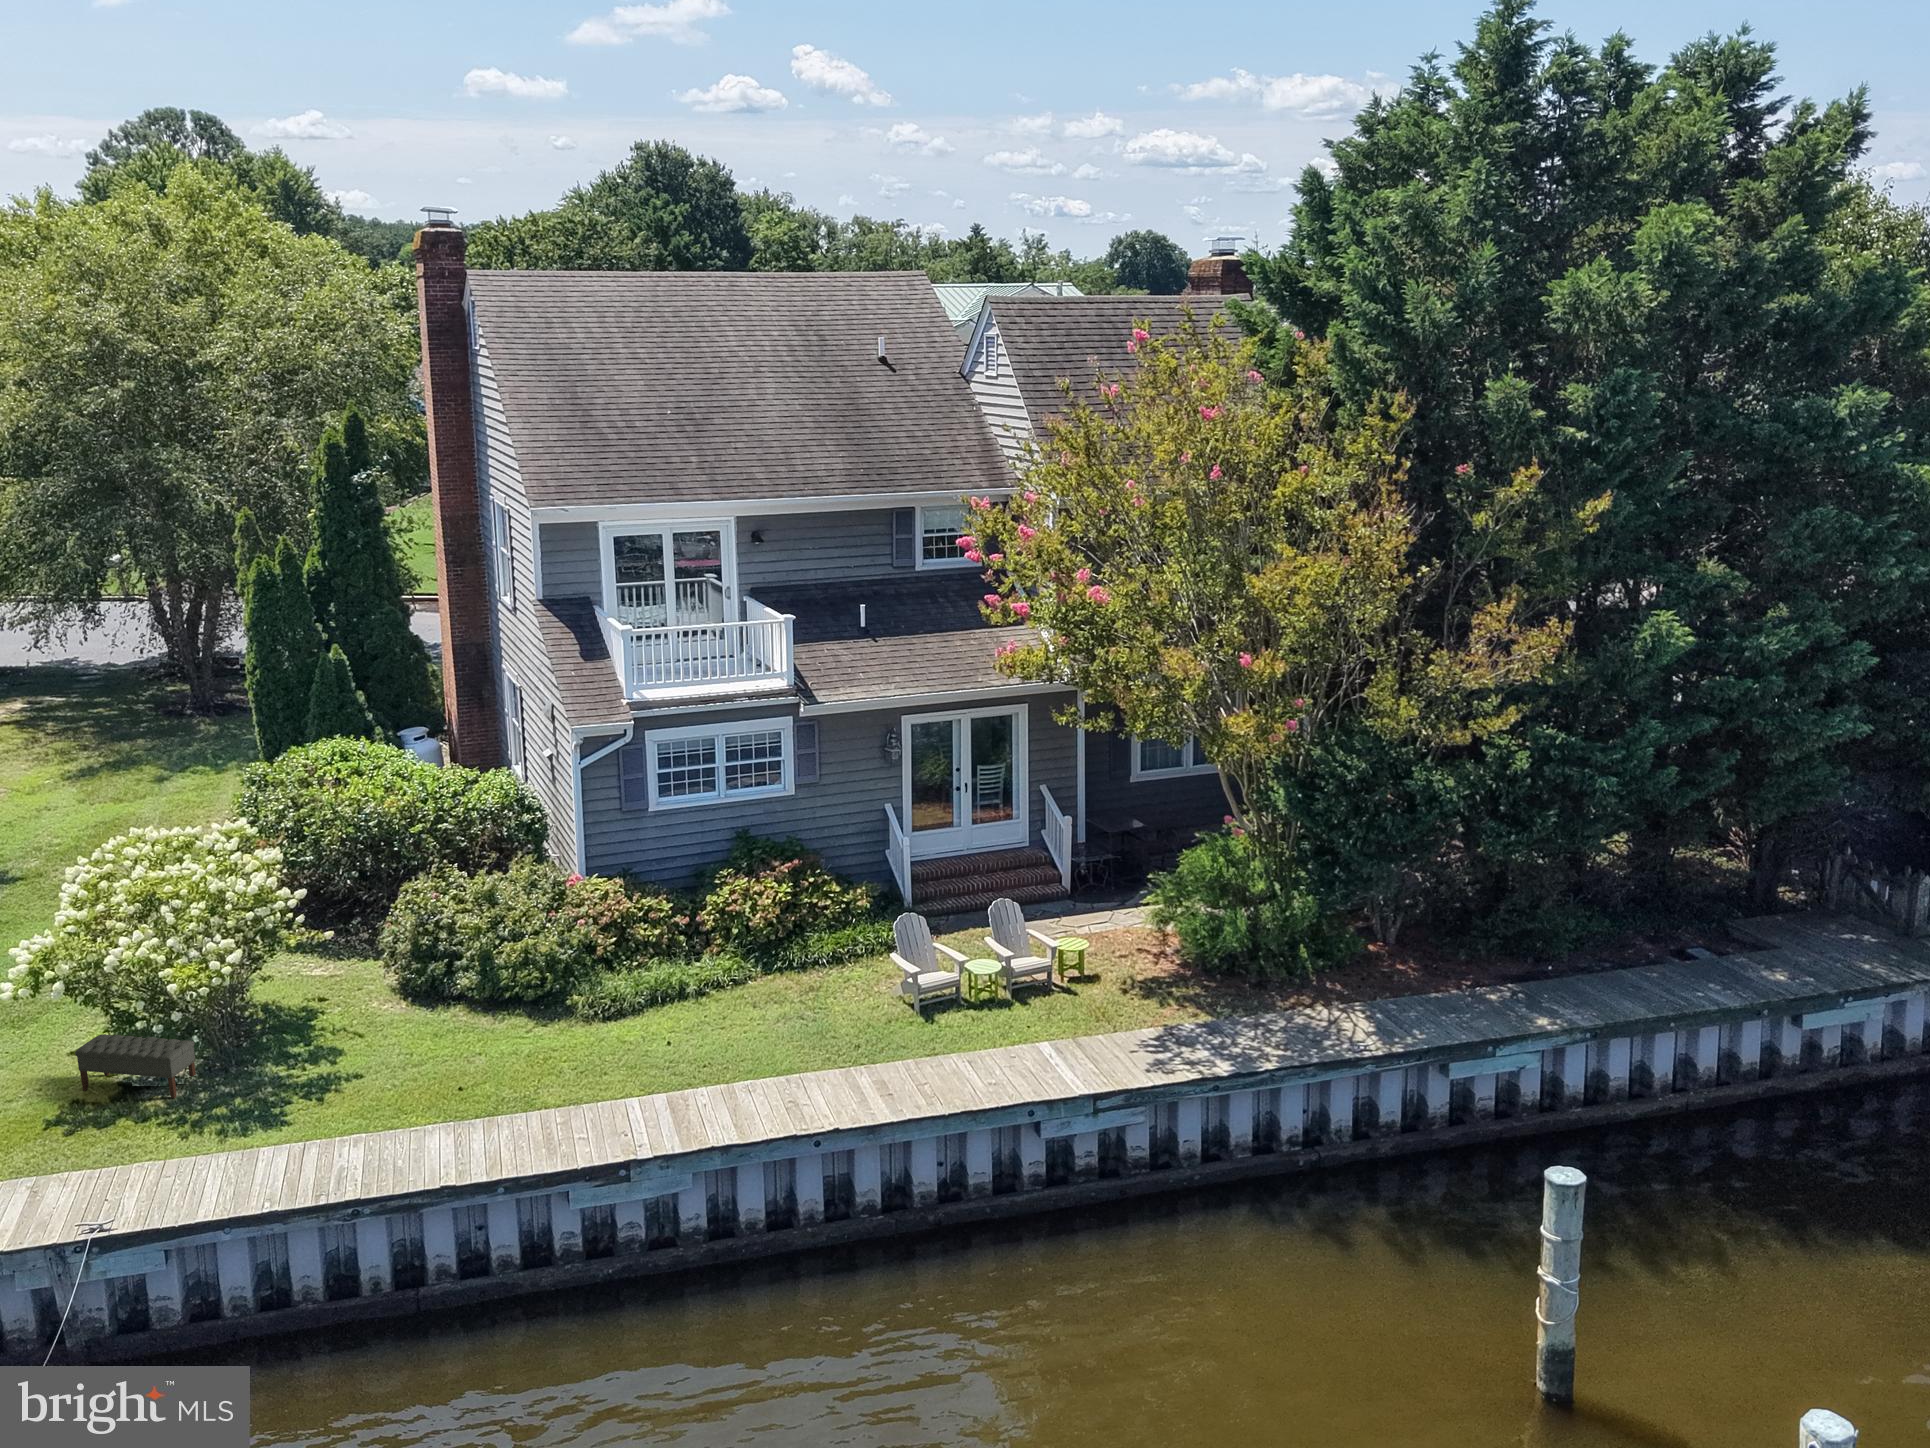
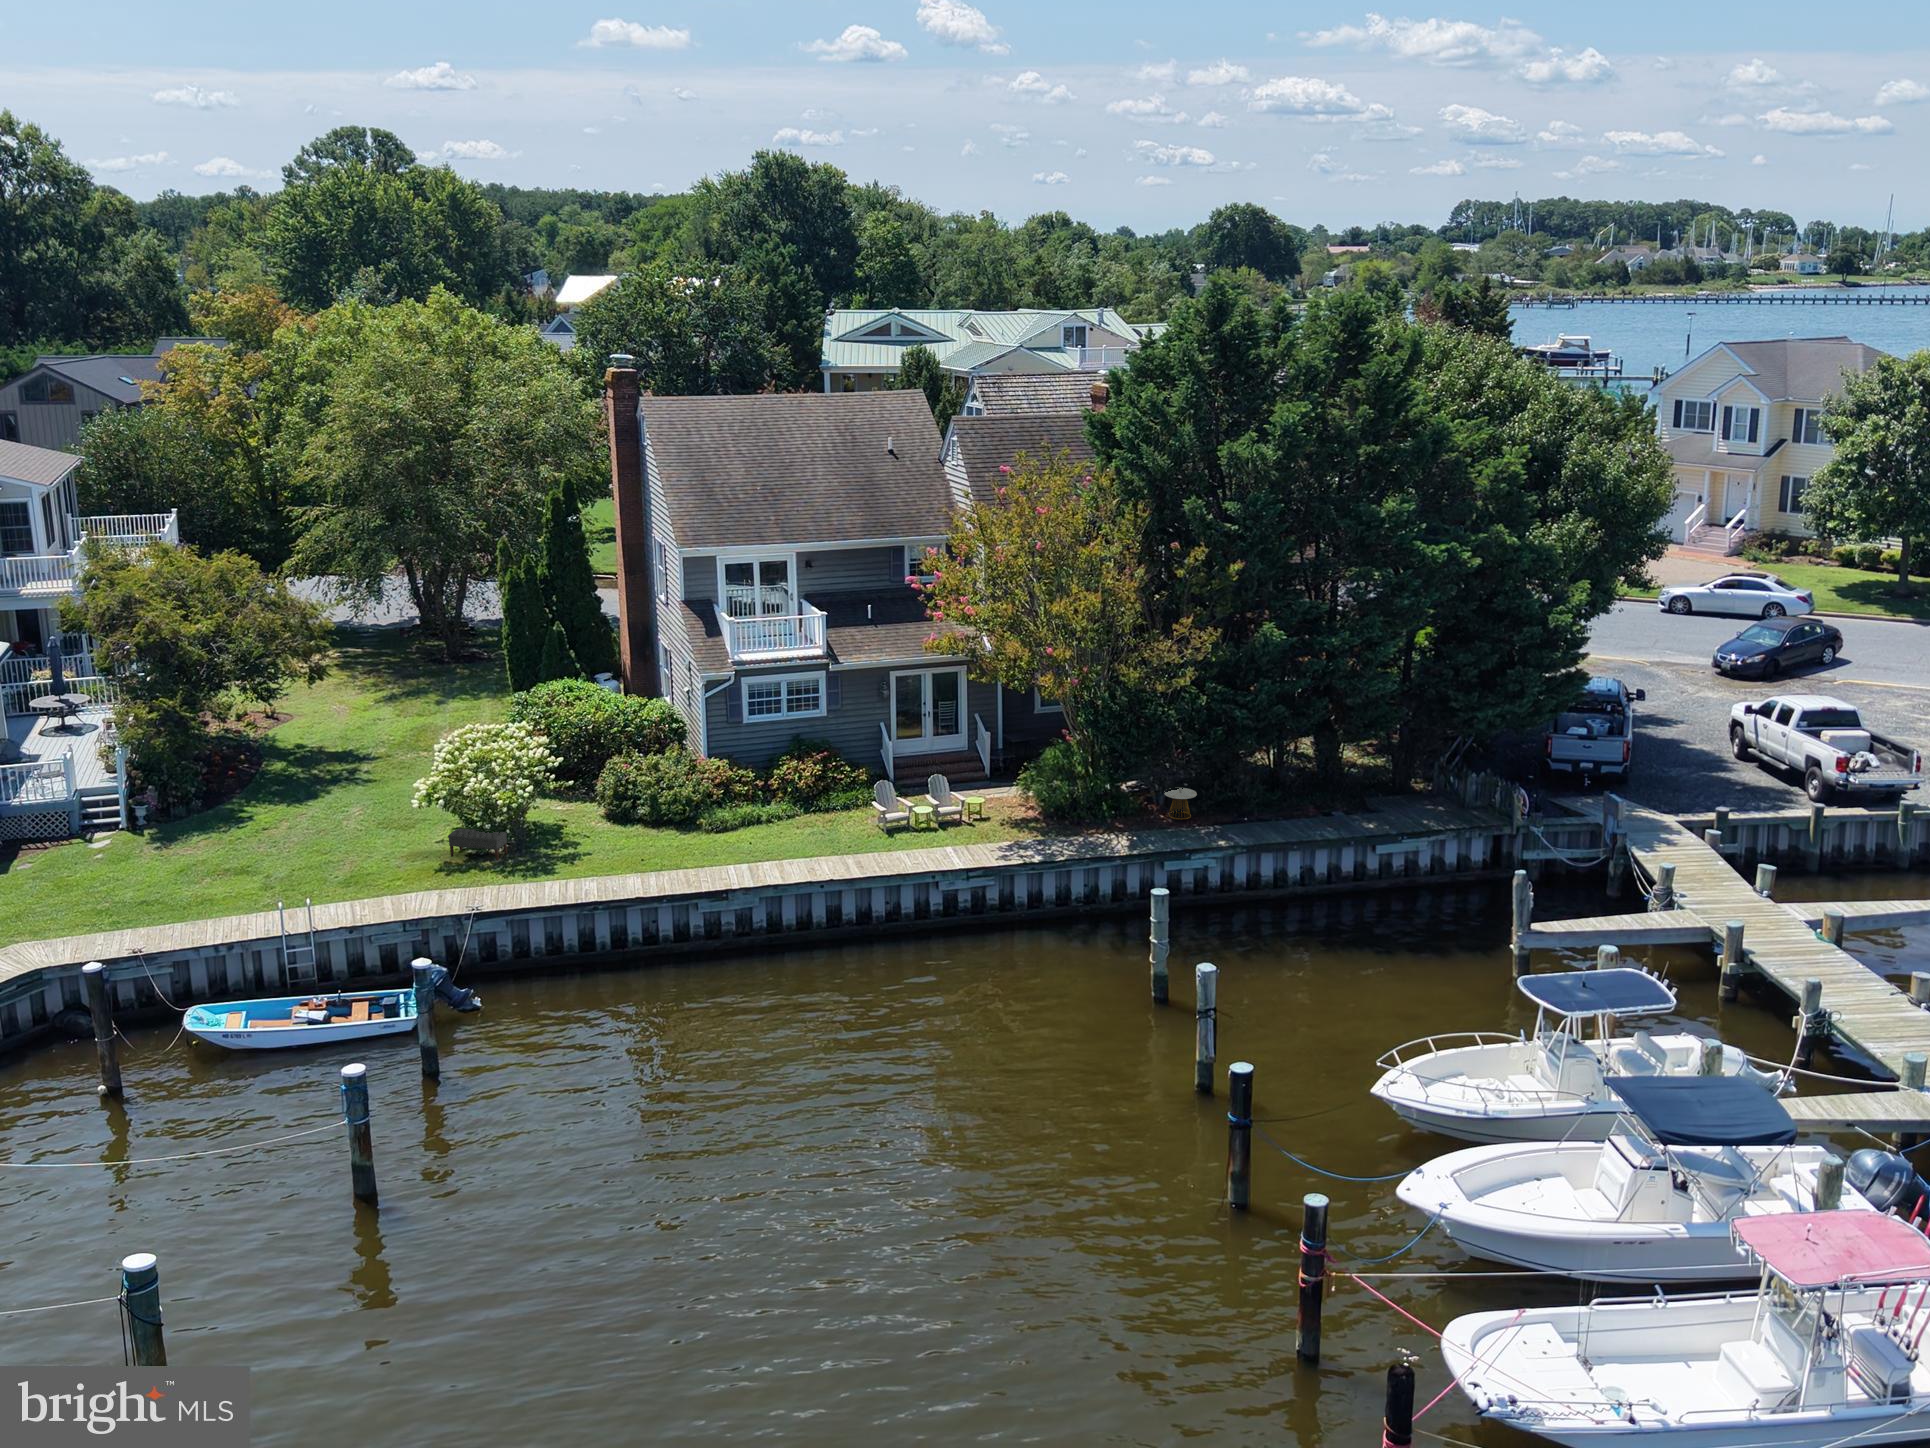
side table: none [1405,913,1464,972] -> present [1164,788,1197,820]

